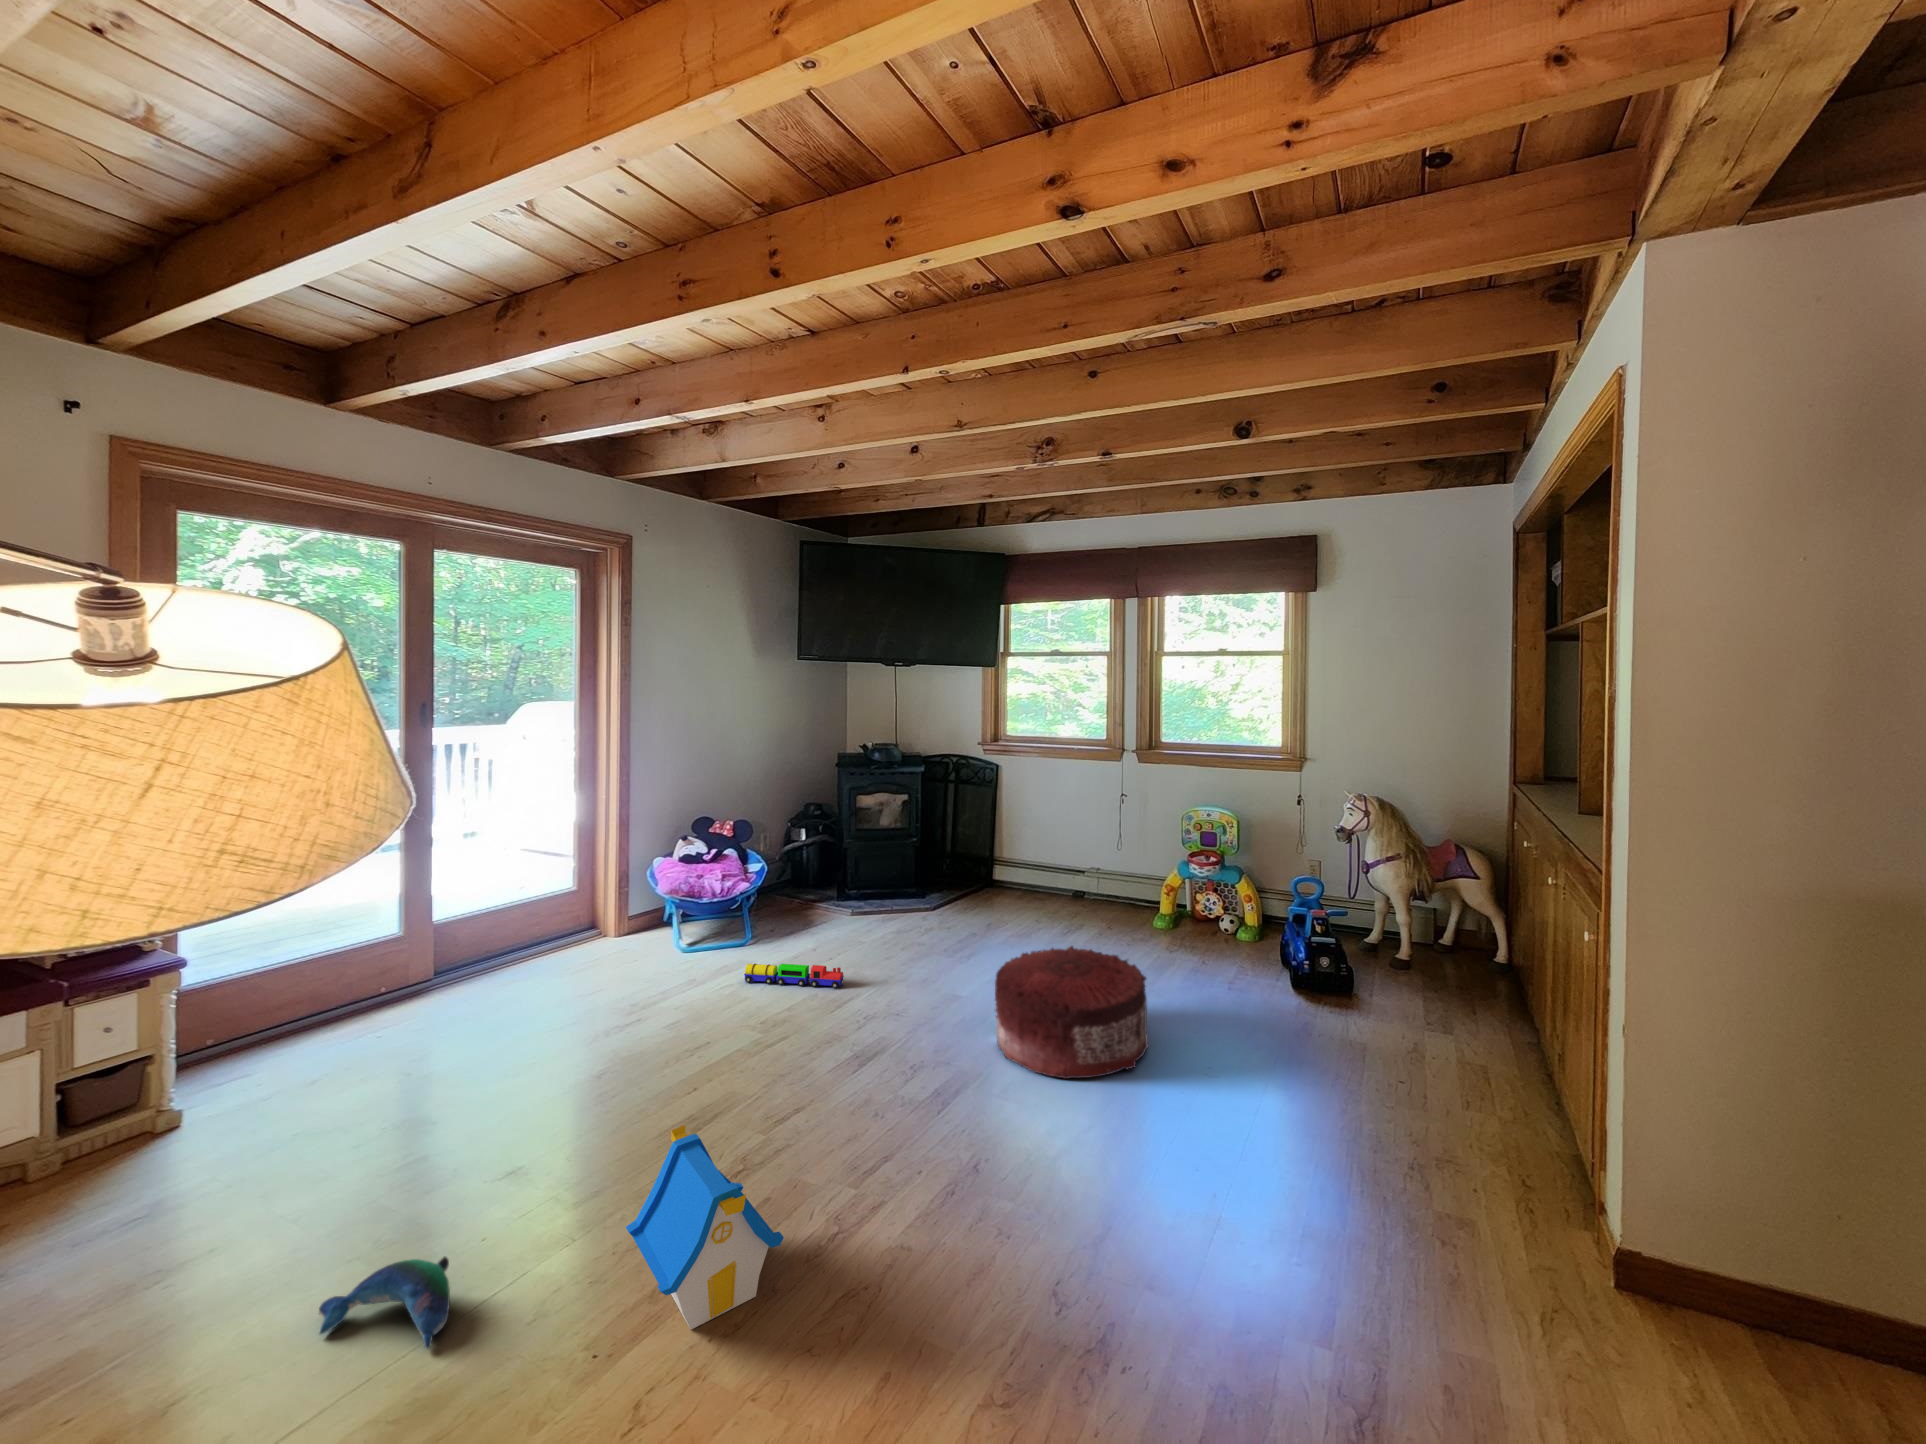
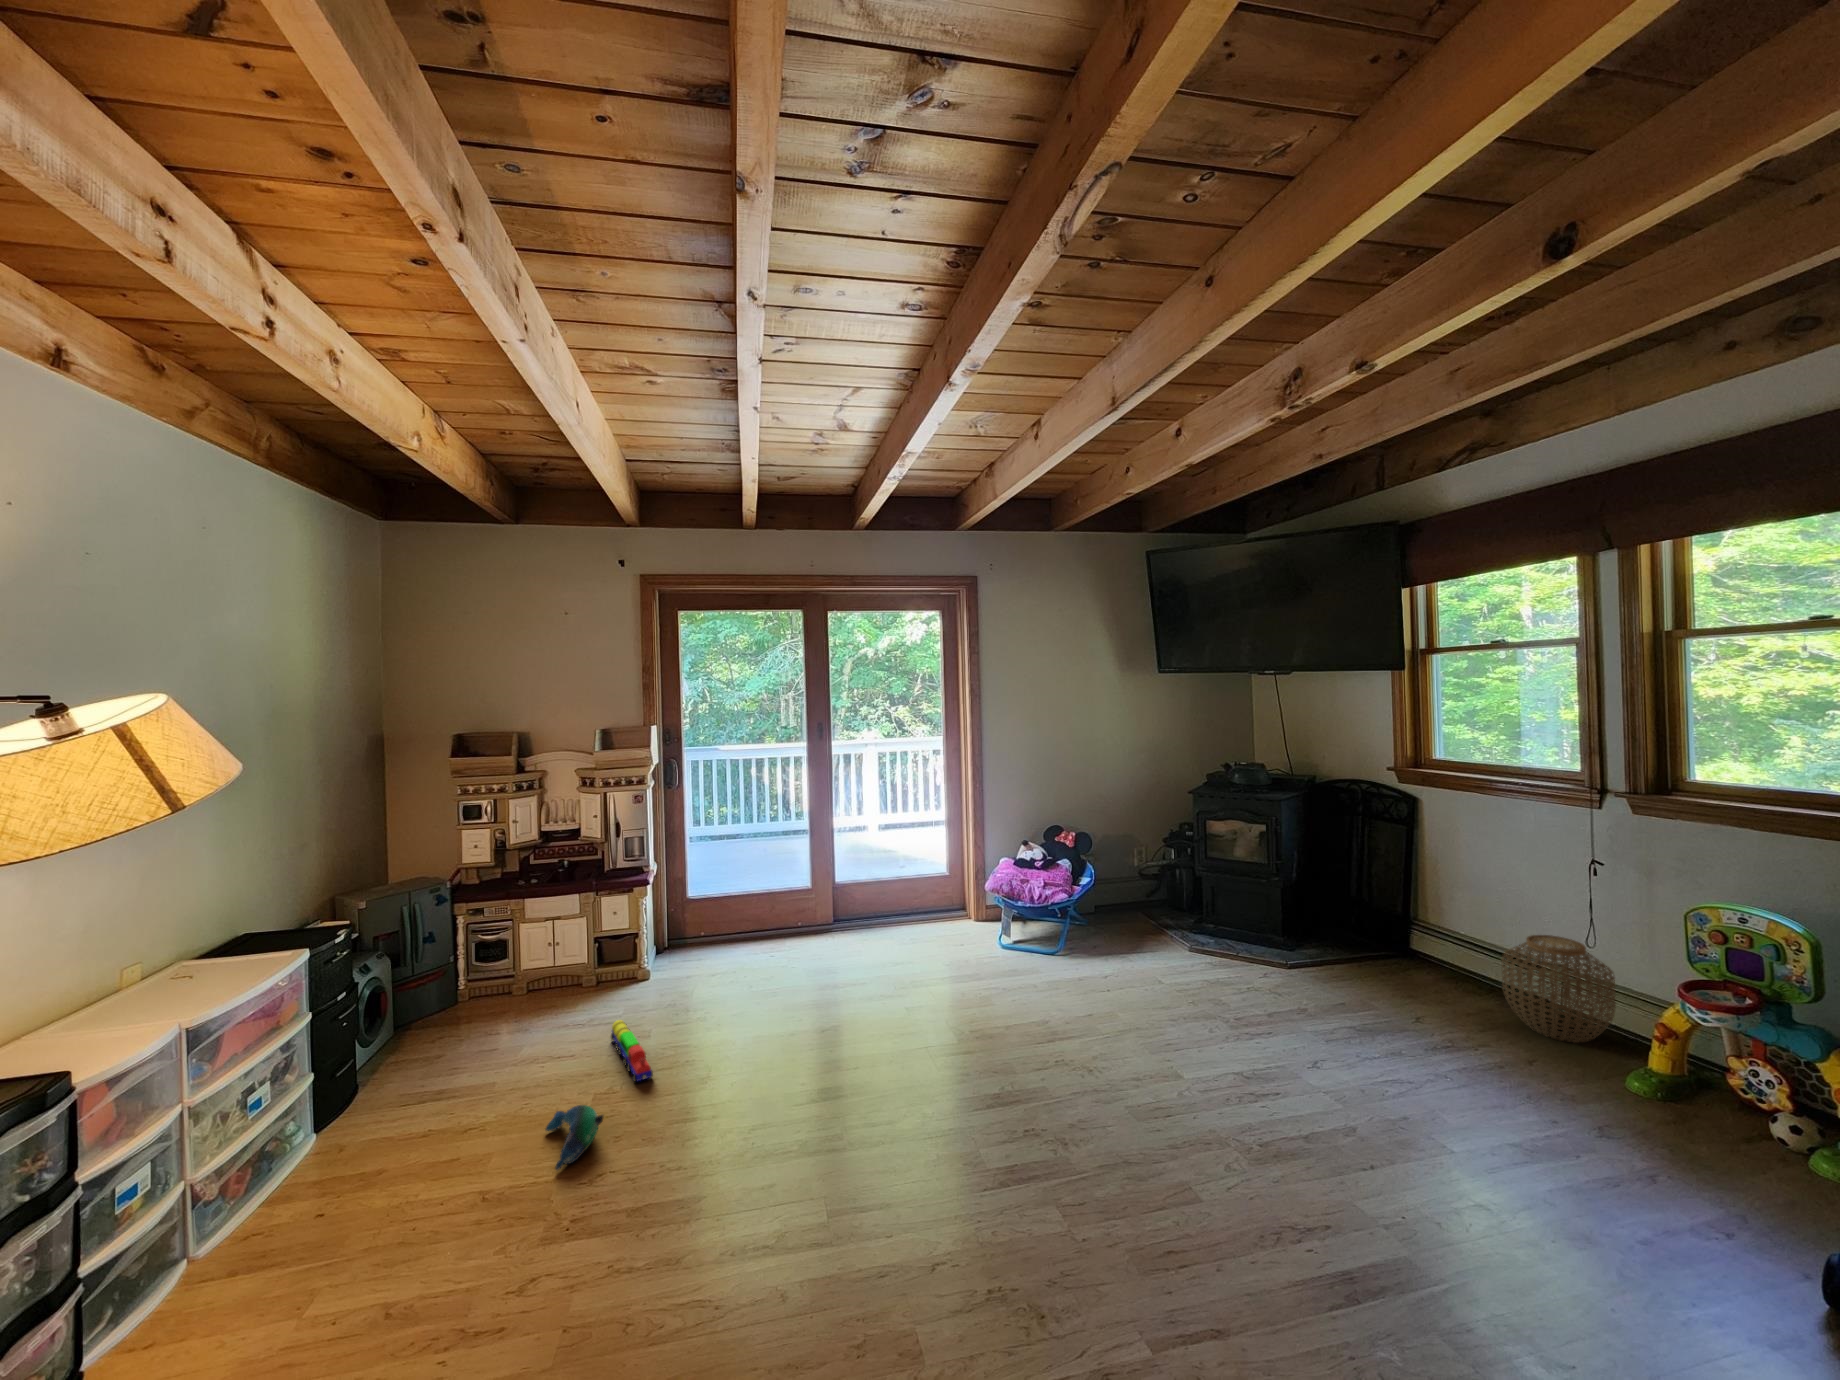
woven basket: none [1078,846,1135,912] -> present [1502,935,1615,1043]
pouf: present [995,946,1148,1079] -> none [1135,1047,1380,1273]
toy train: present [744,964,844,989] -> present [611,1020,653,1082]
toy house: present [626,1125,784,1330] -> none [617,1088,752,1263]

